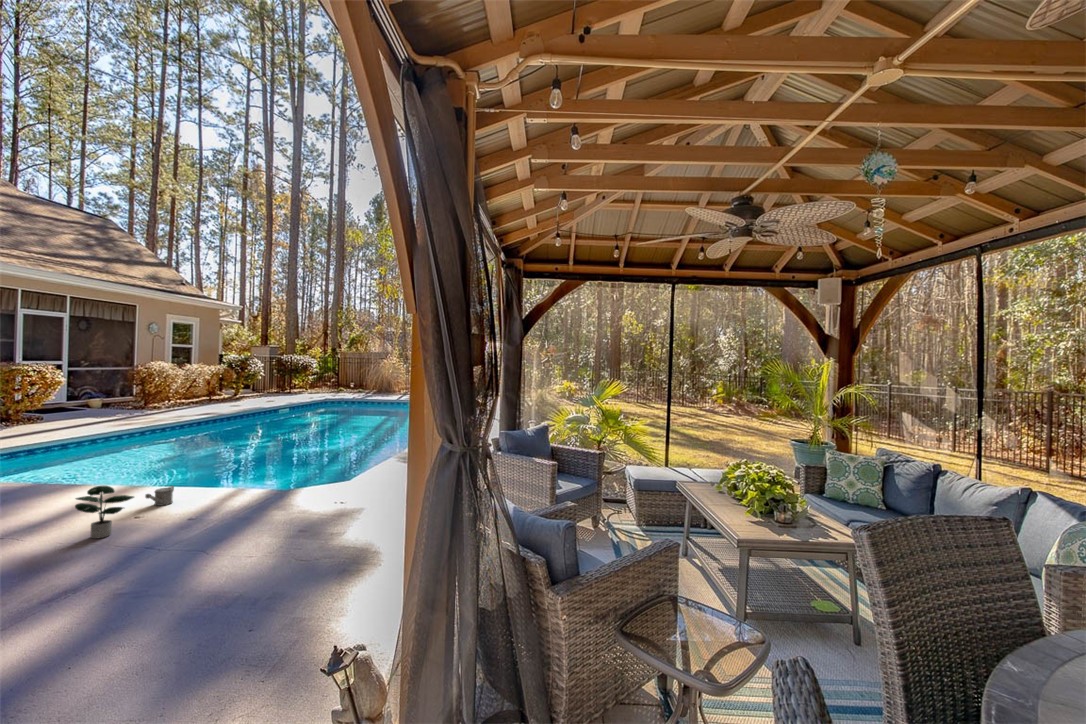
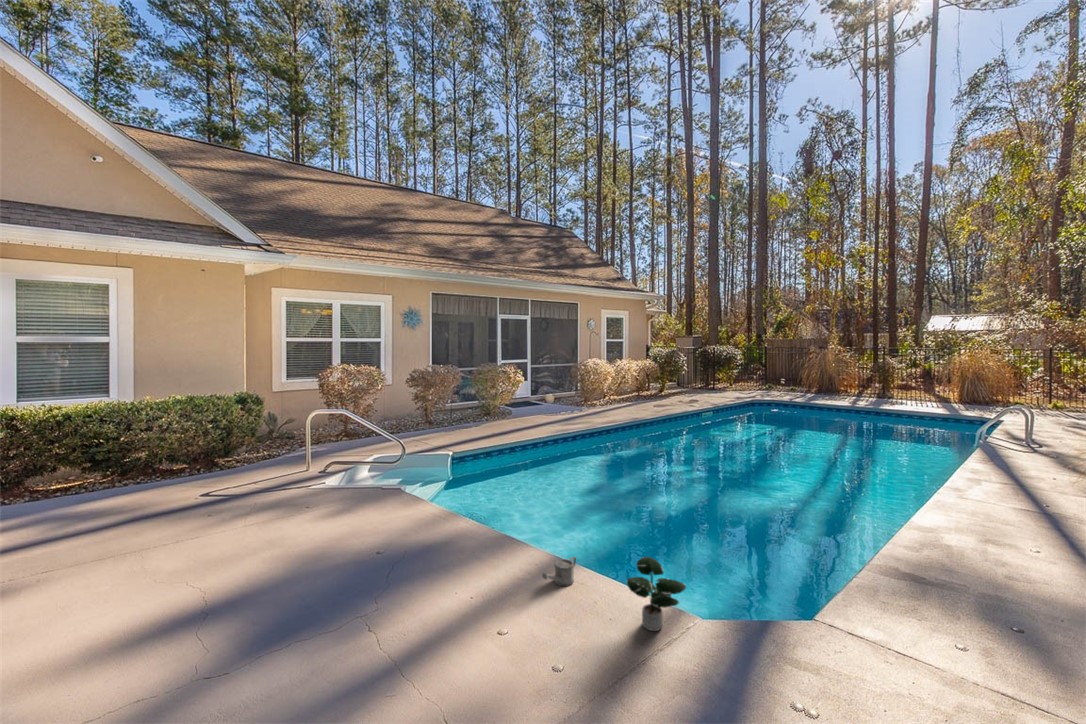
potted plant: present [75,485,134,538] -> present [627,557,686,631]

